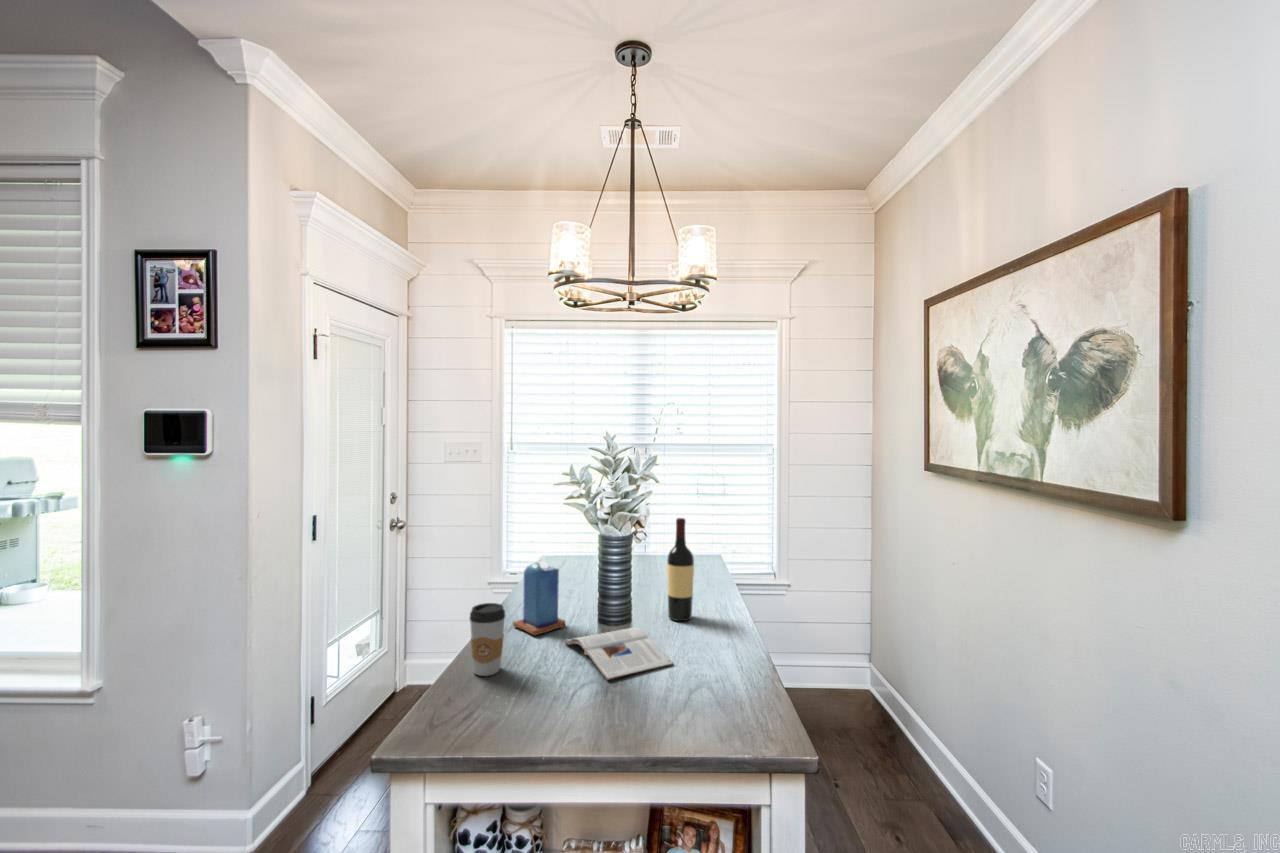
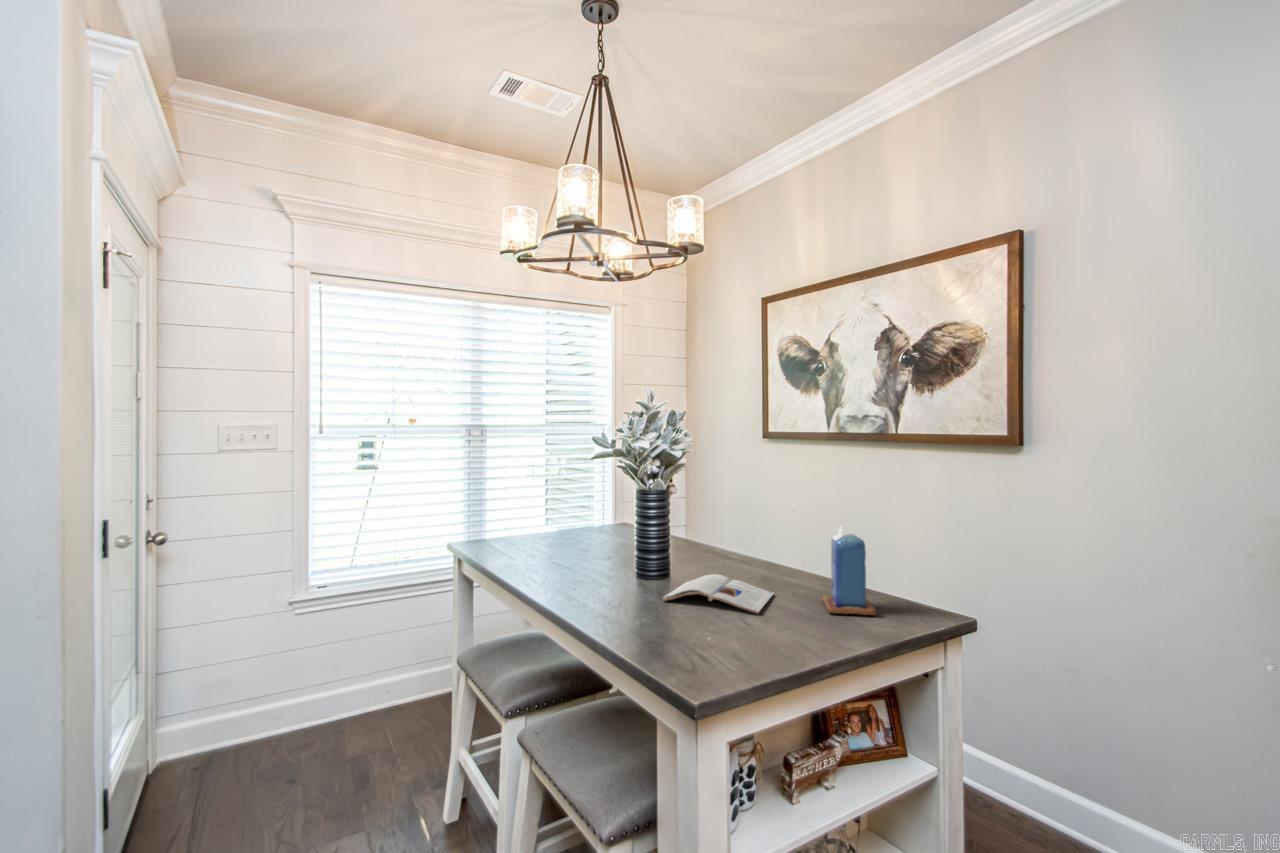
wine bottle: present [667,518,694,621] -> none [692,472,717,569]
candle: present [513,556,565,635] -> present [822,527,876,615]
coffee cup: present [470,603,505,676] -> none [628,561,666,638]

